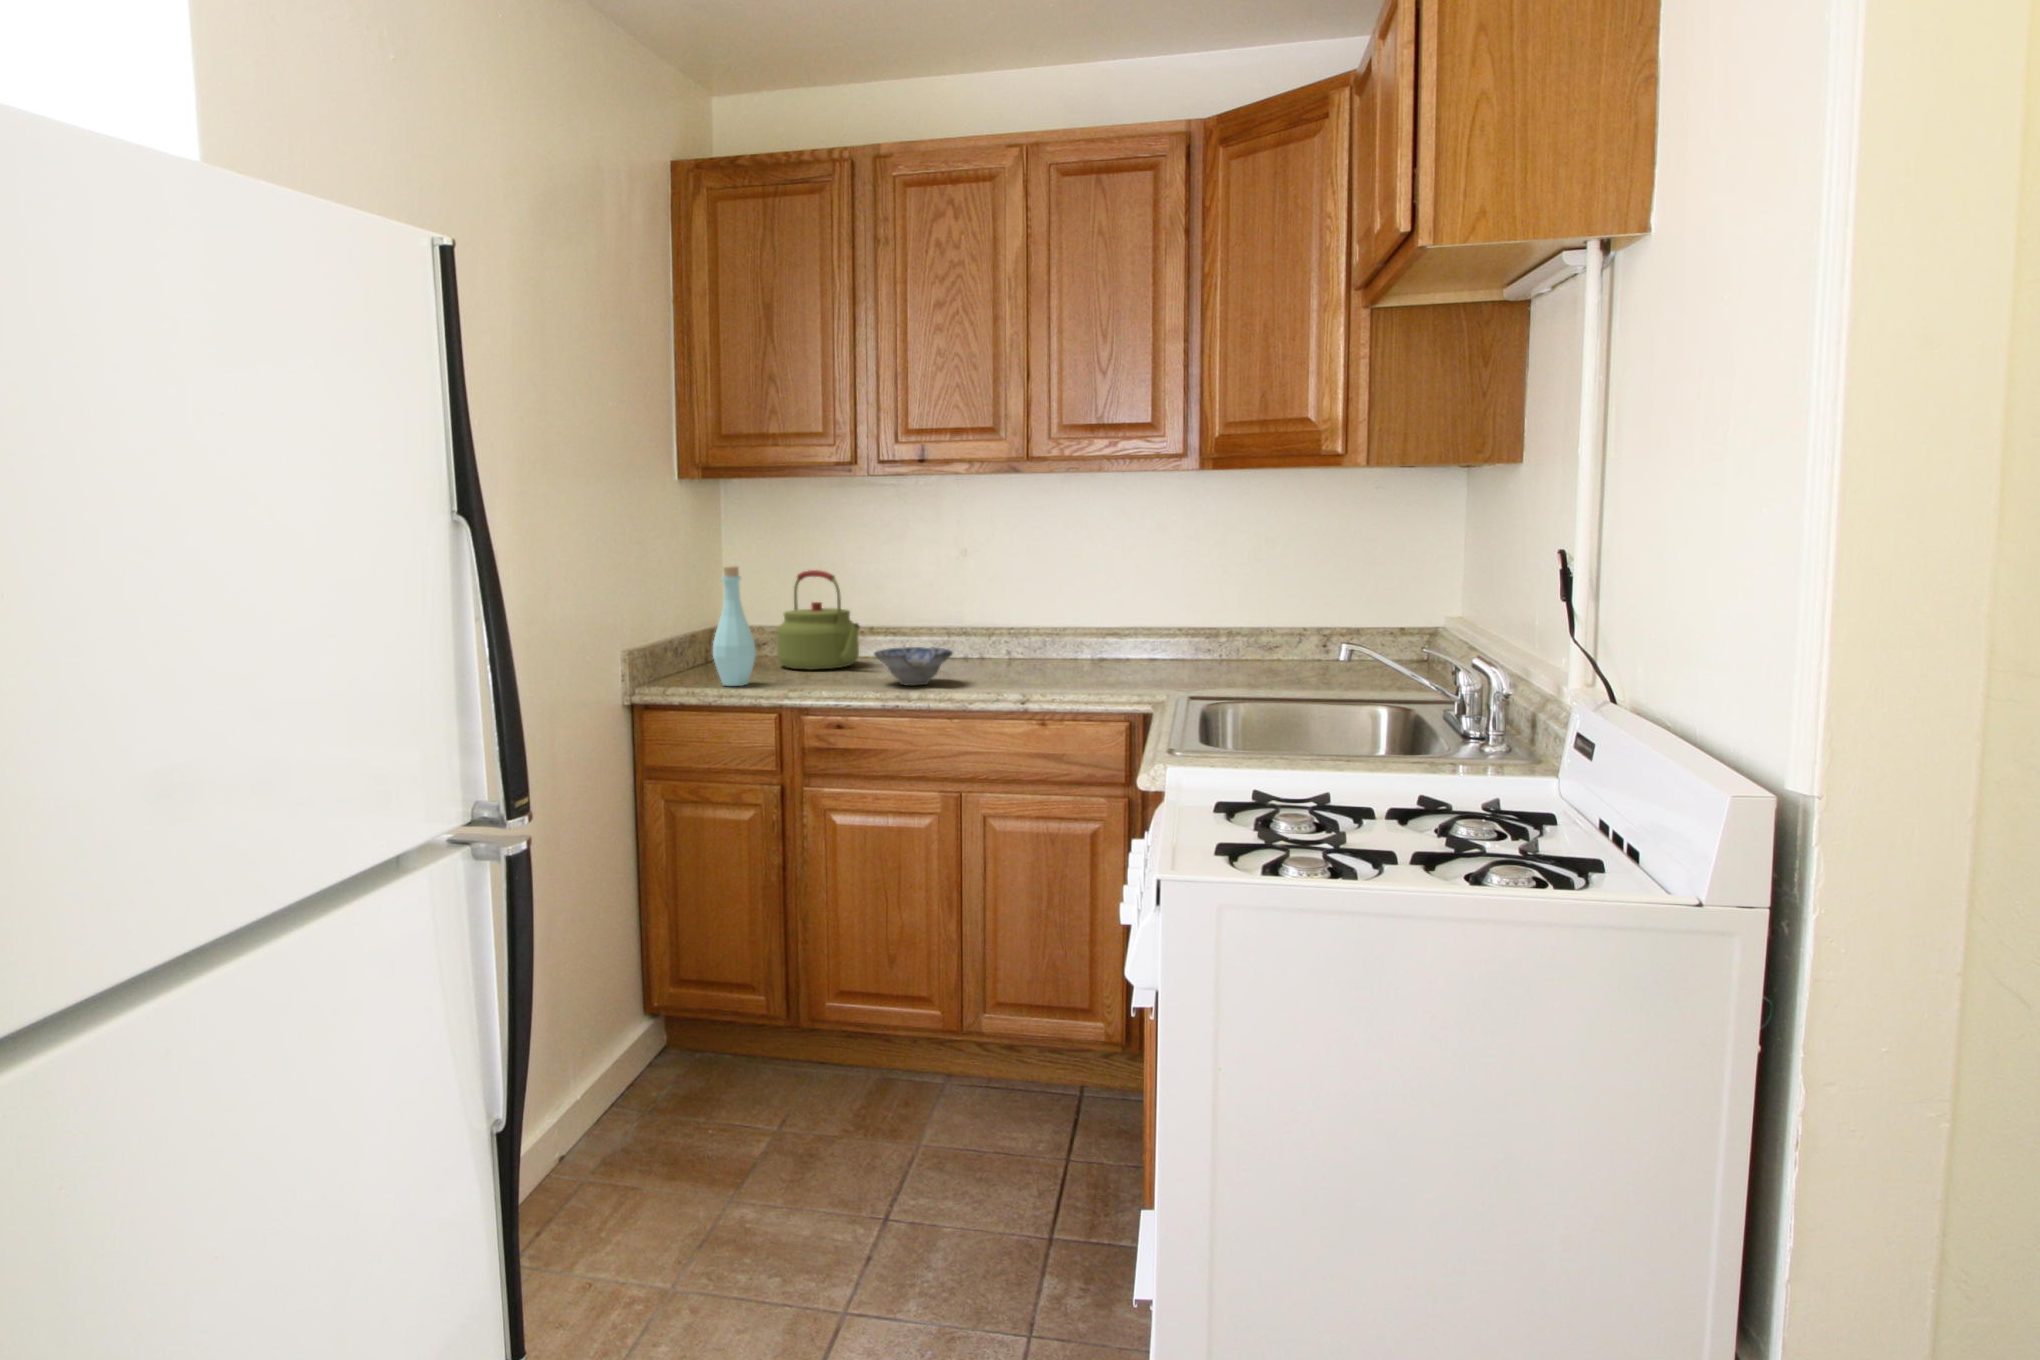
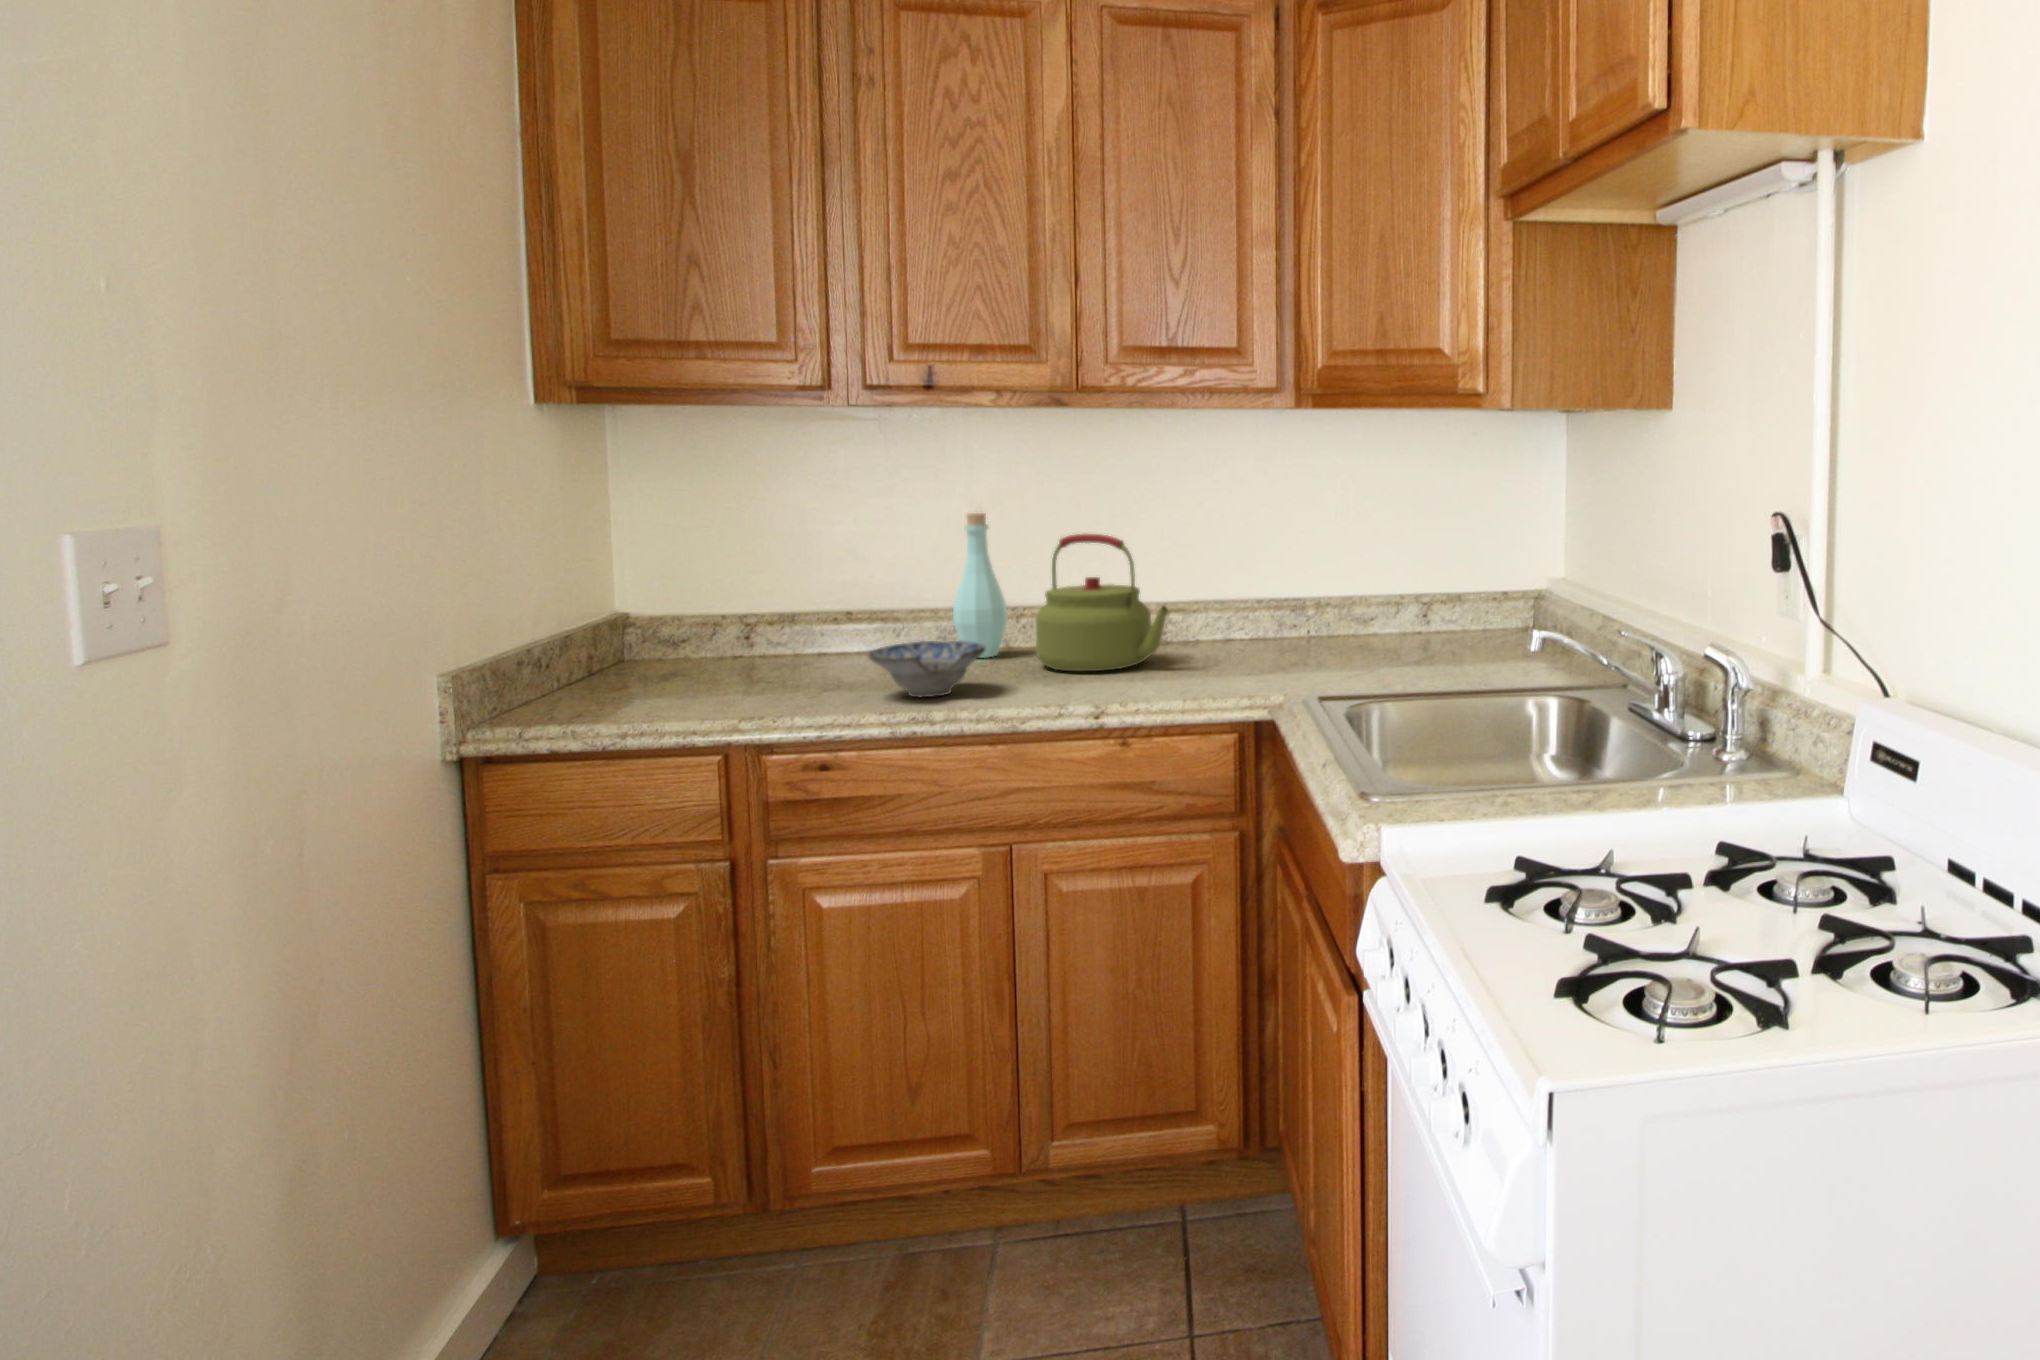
bottle: present [713,566,756,686] -> present [953,513,1008,658]
kettle: present [777,570,860,670] -> present [1036,534,1169,671]

